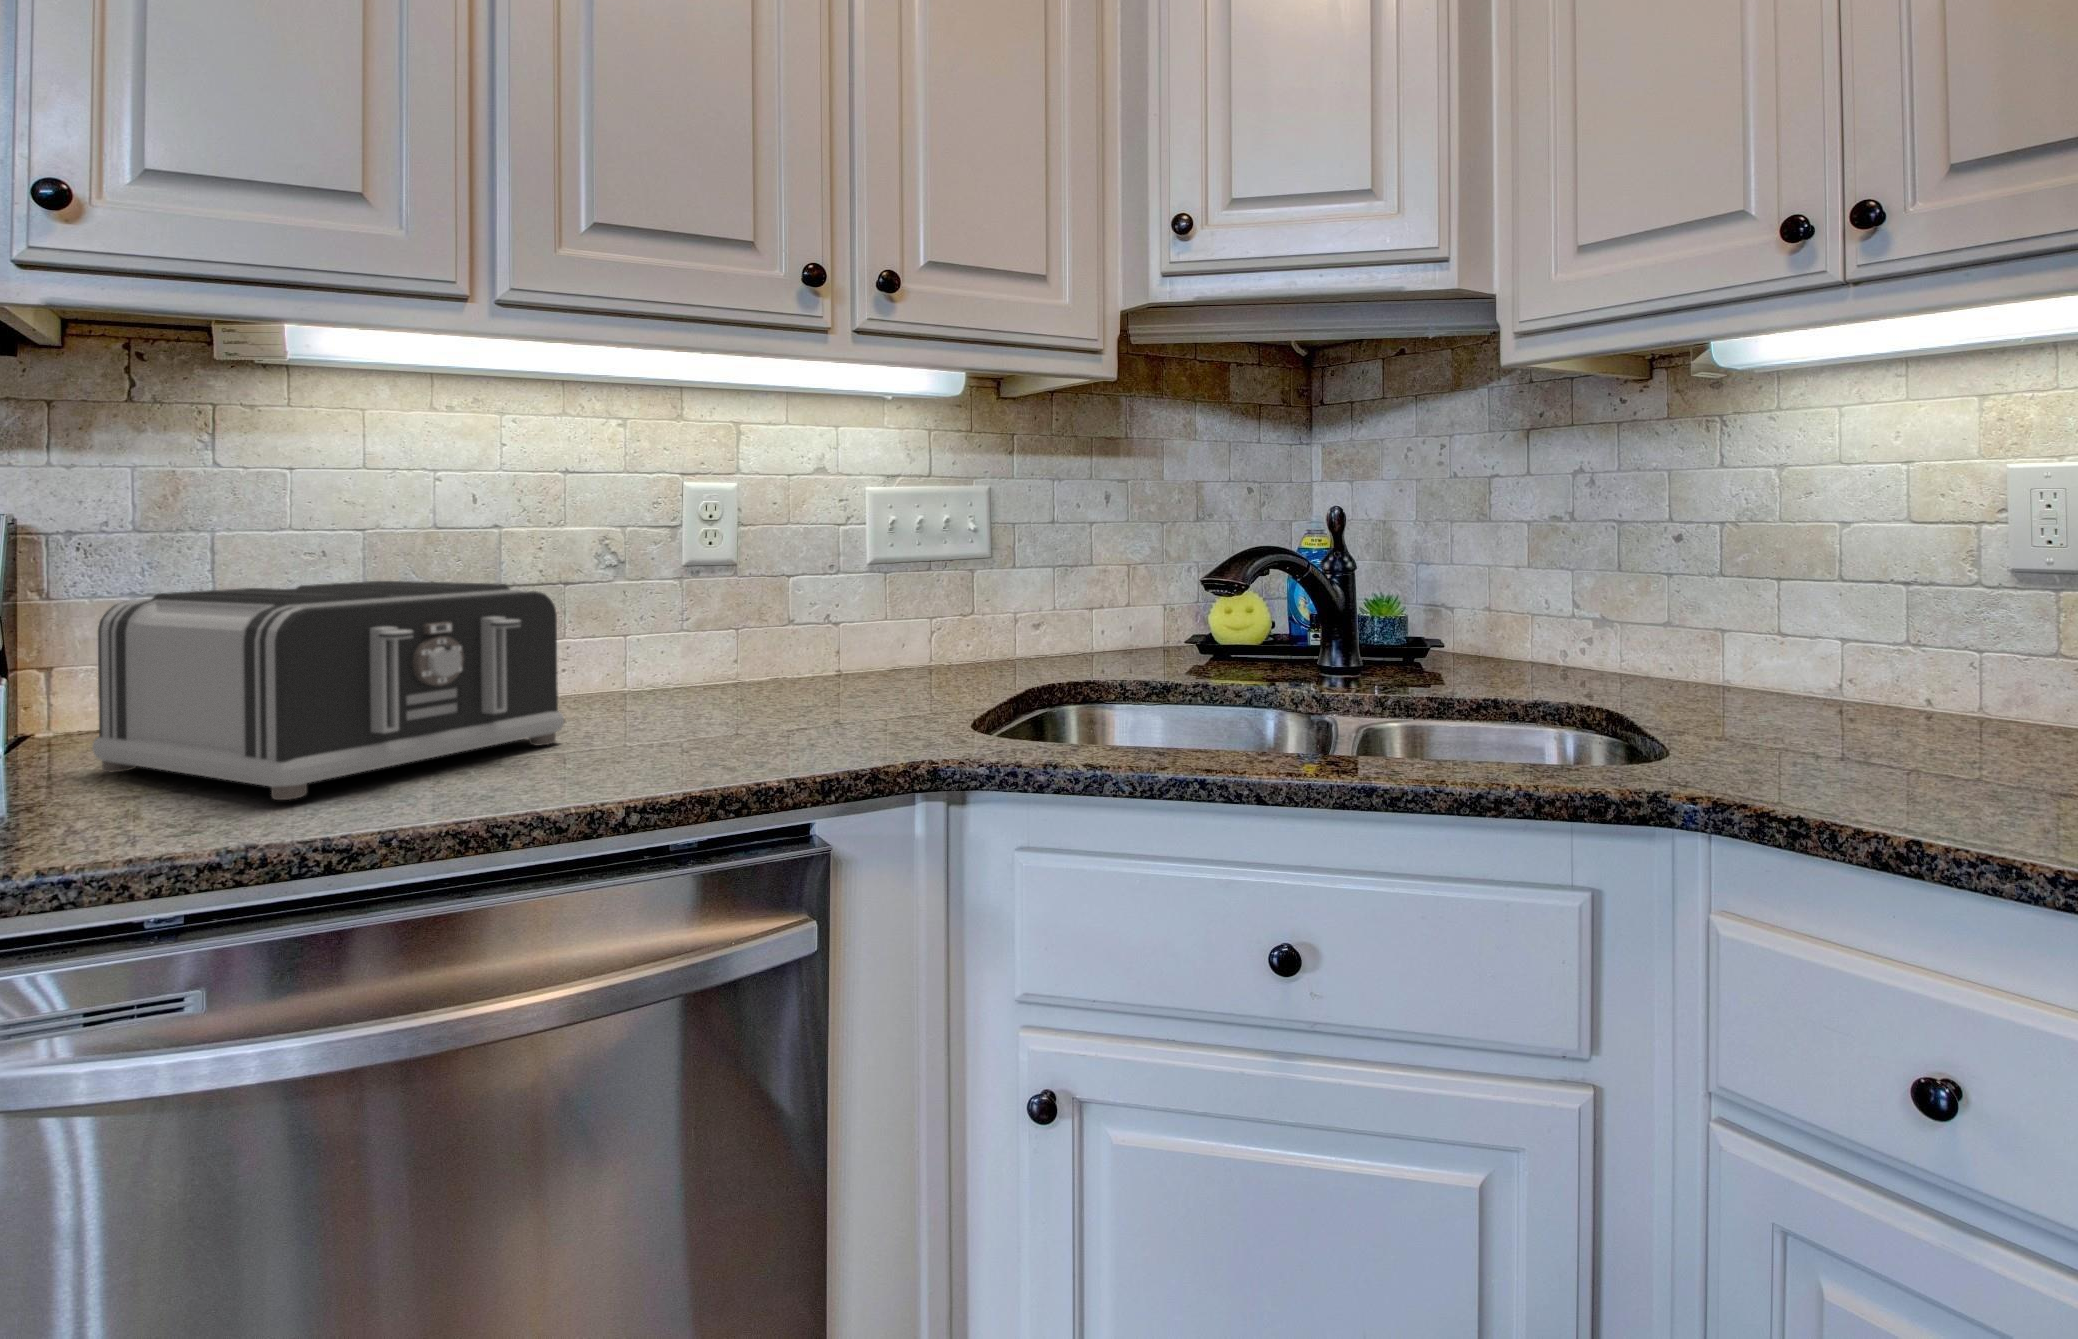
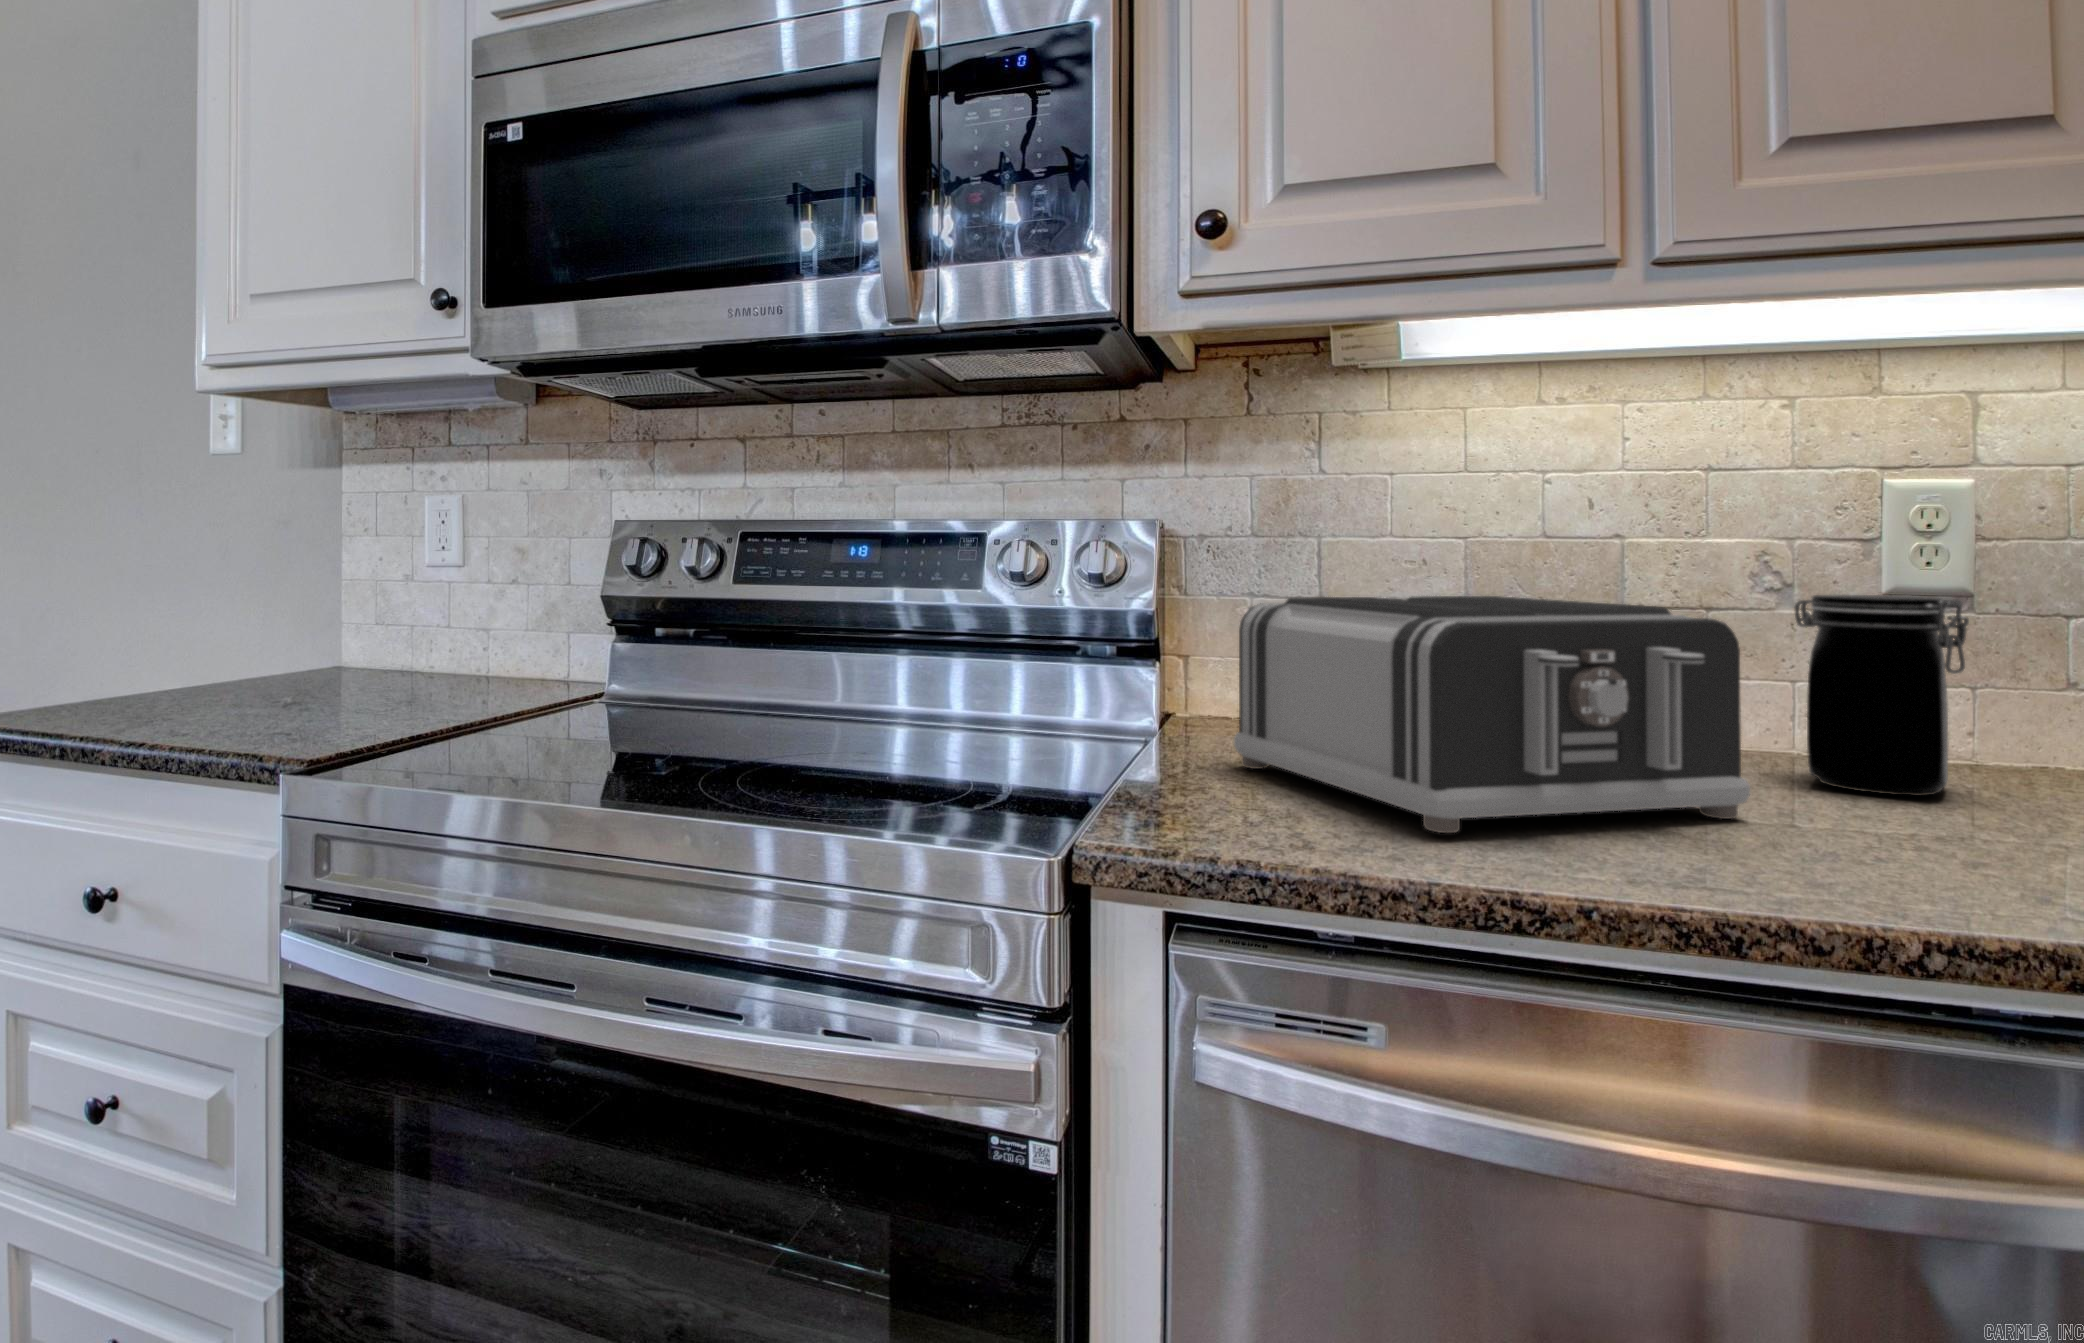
jar: none [619,566,714,709] -> present [1795,595,1969,796]

